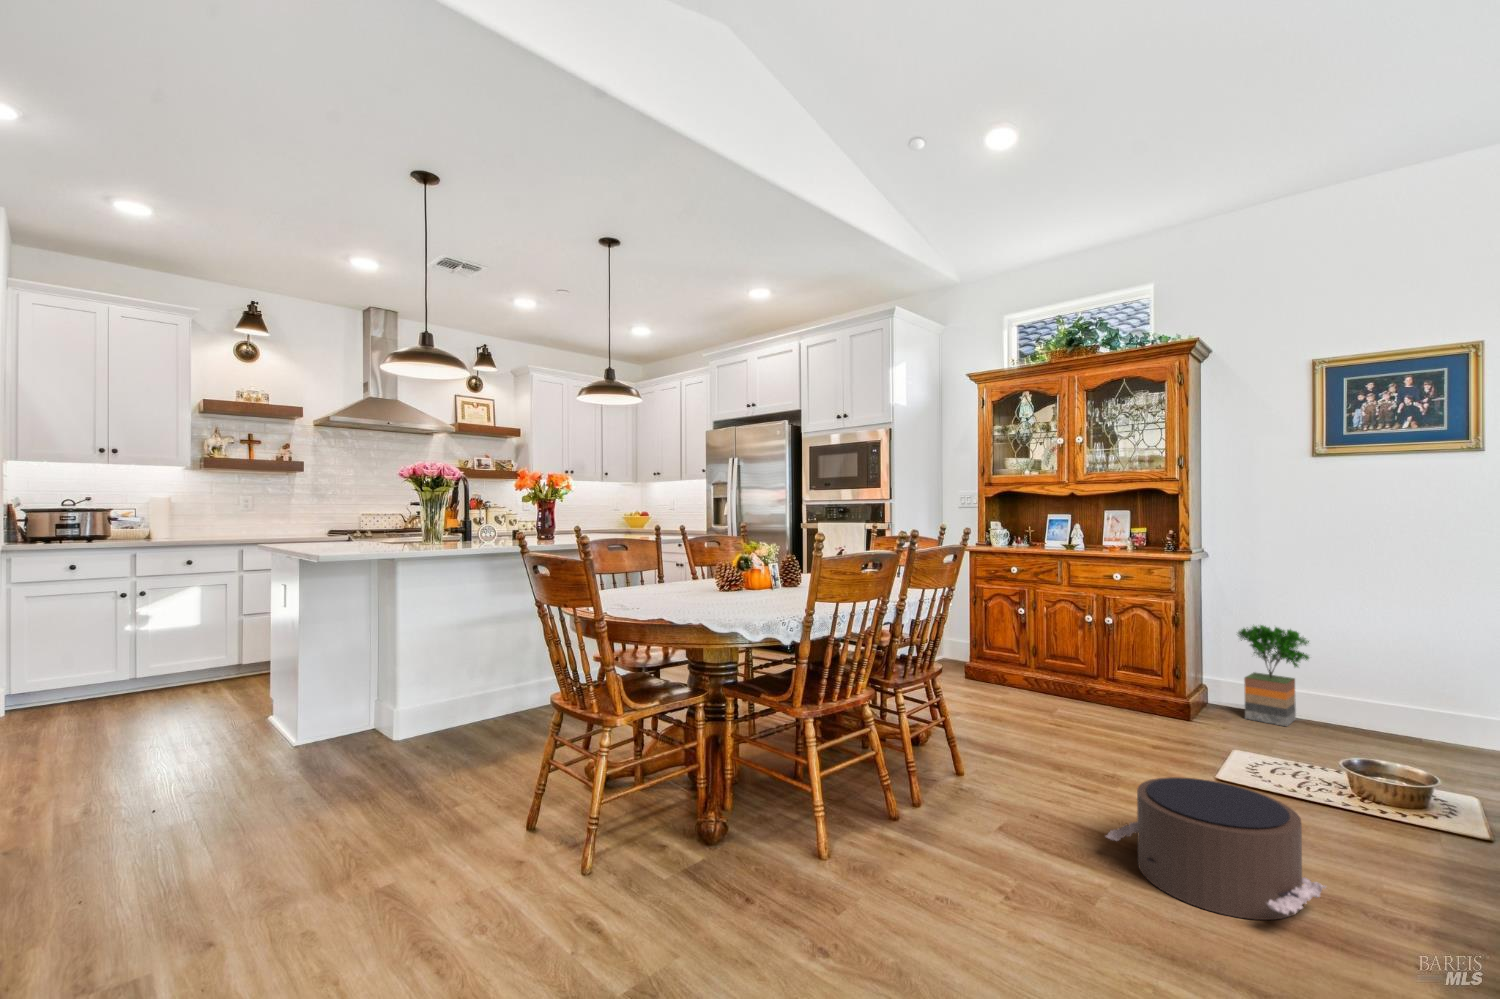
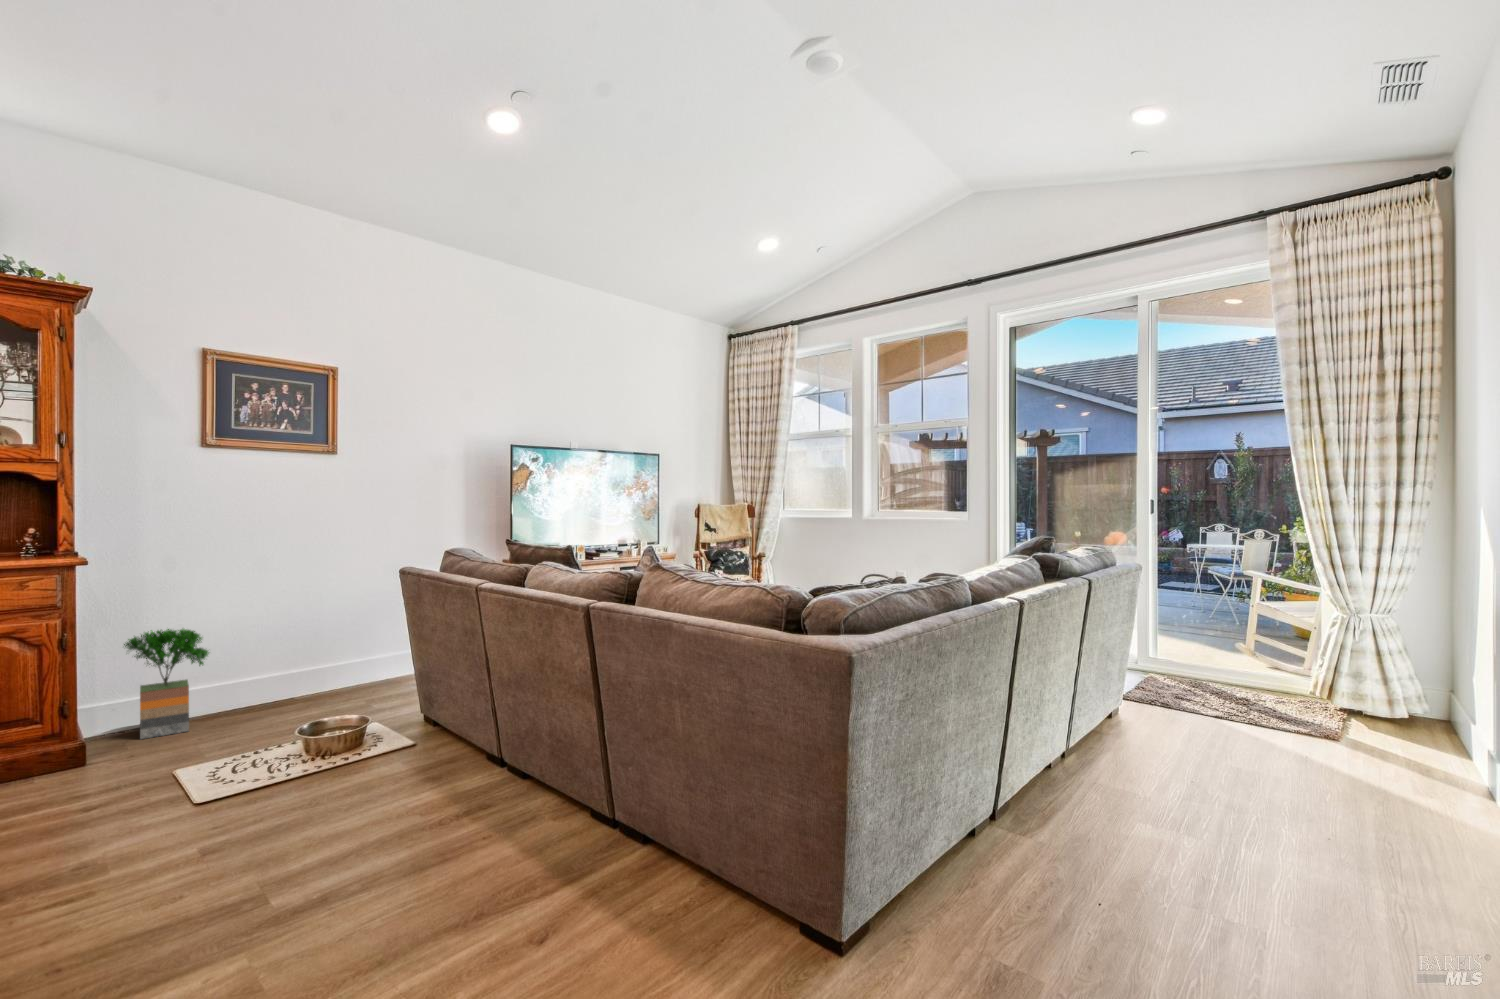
pouf: present [1106,777,1326,920] -> none [206,768,421,911]

